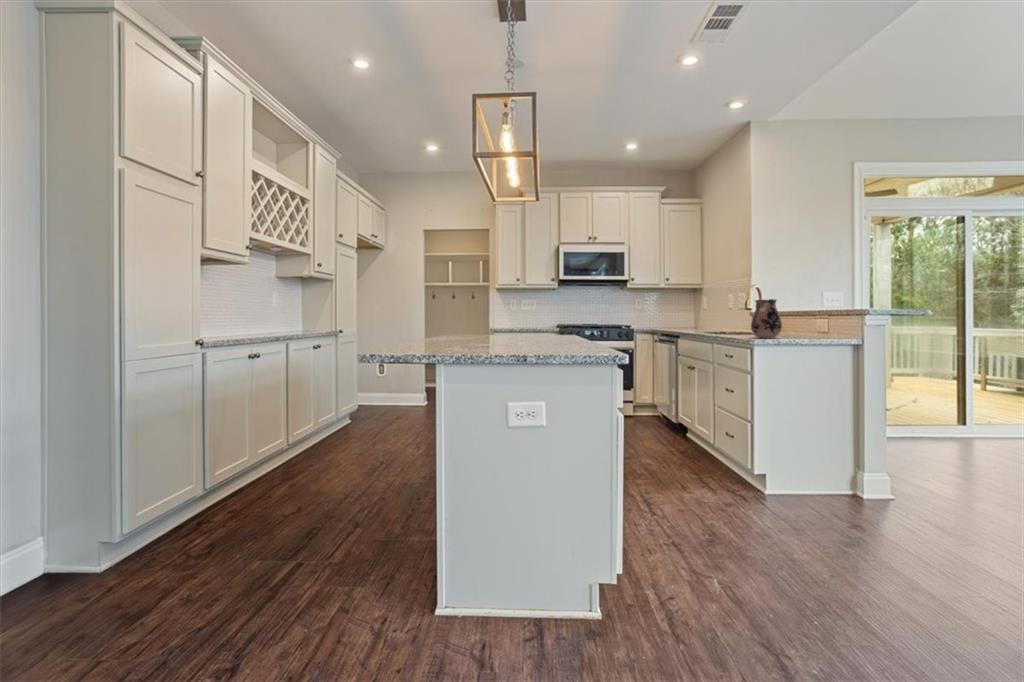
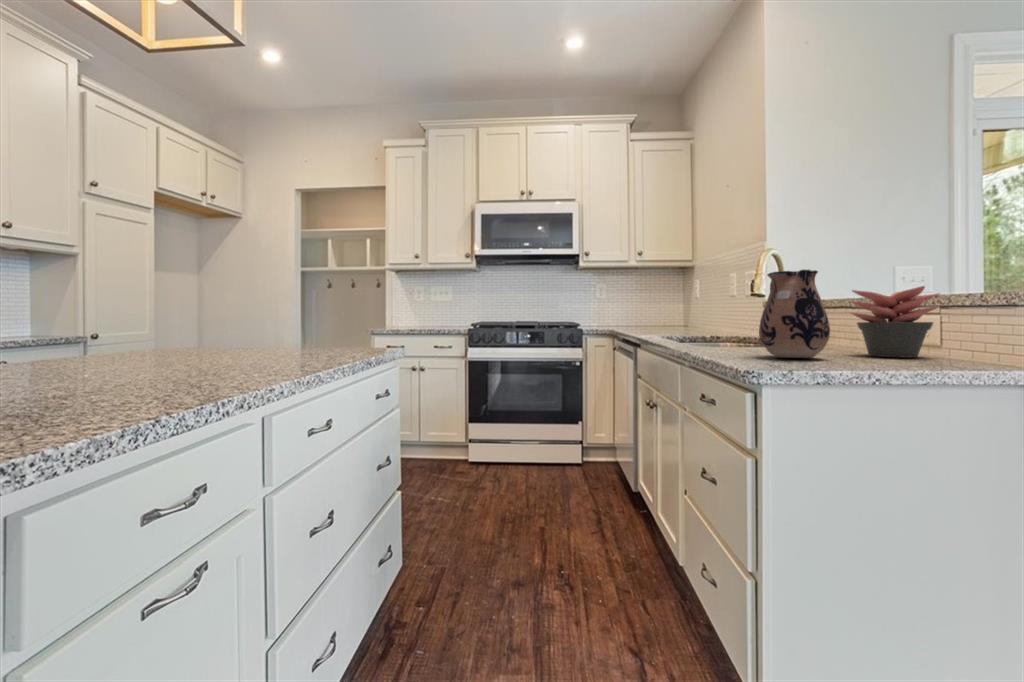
succulent plant: none [792,307,829,338] -> present [852,286,940,357]

